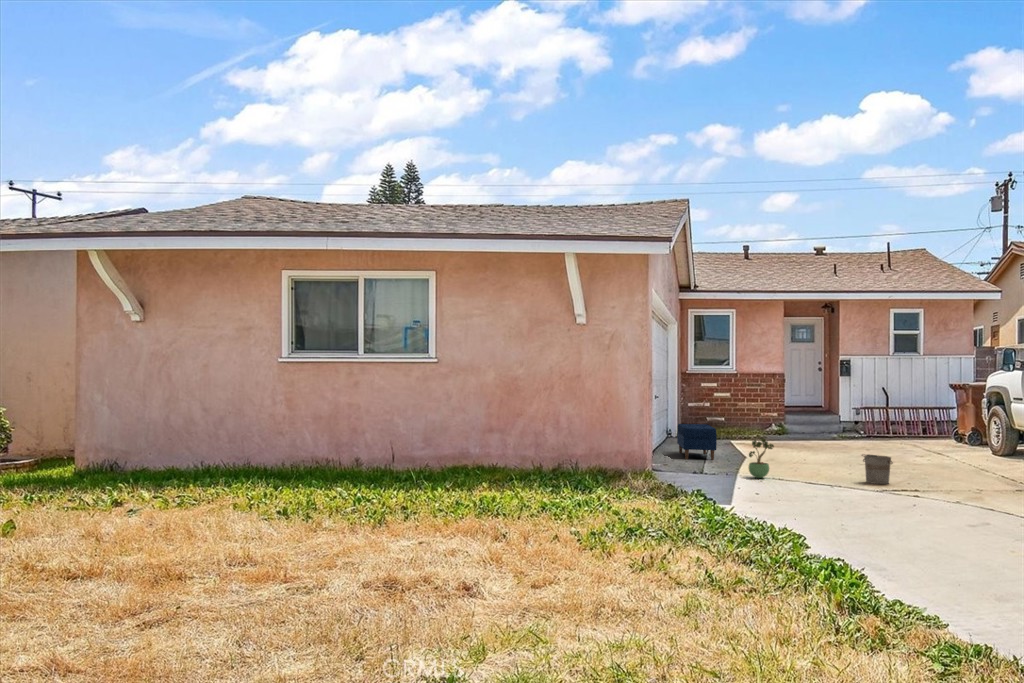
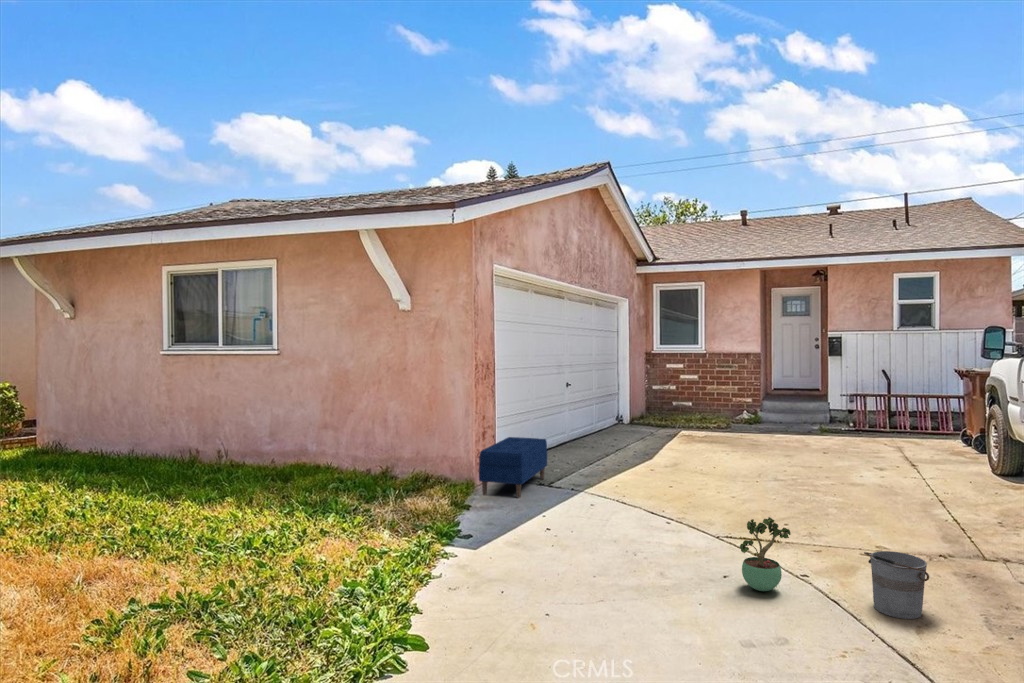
potted plant: present [749,438,774,478] -> present [740,517,791,591]
bucket: present [862,455,893,484] -> present [864,551,929,619]

